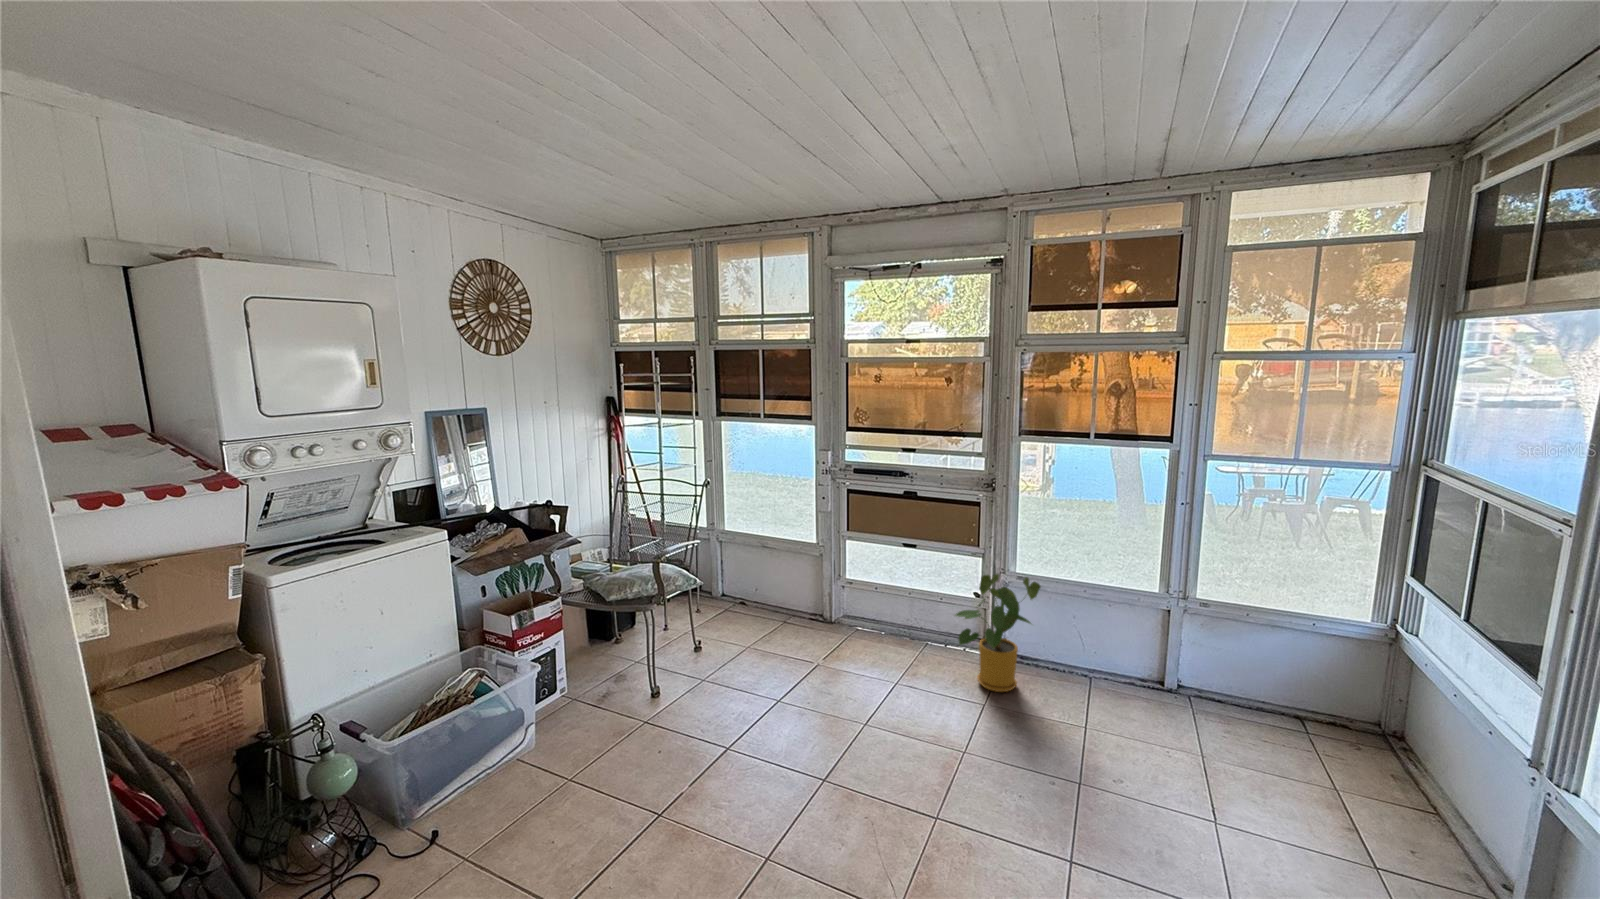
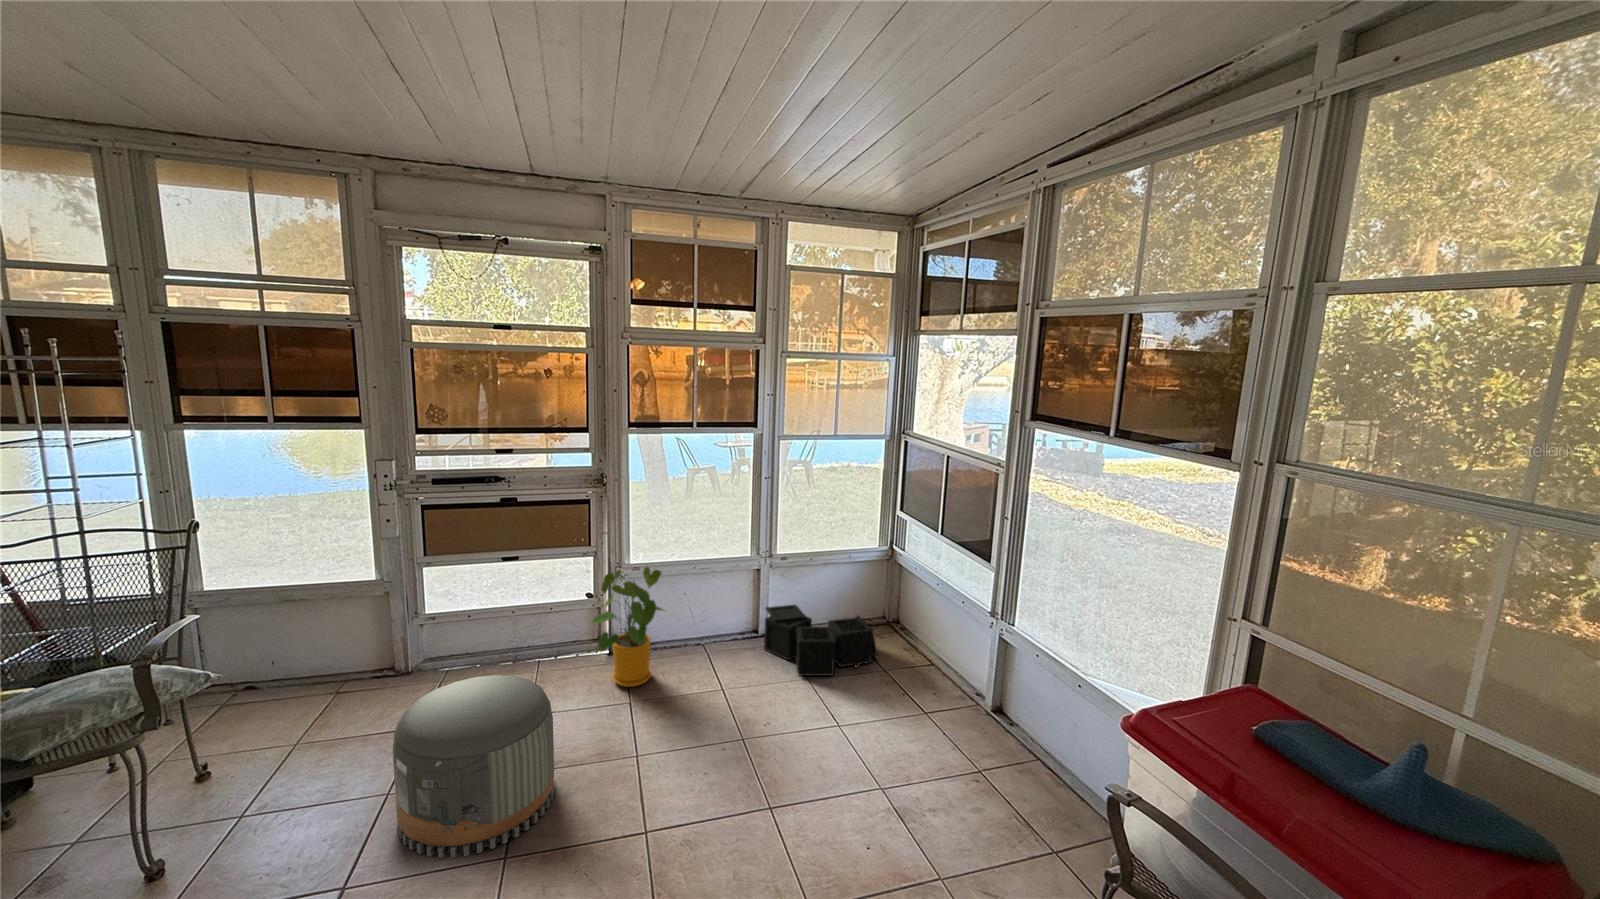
pouf: none [768,629,887,771] -> present [393,675,554,858]
storage bin: none [1161,657,1336,780] -> present [764,605,878,676]

